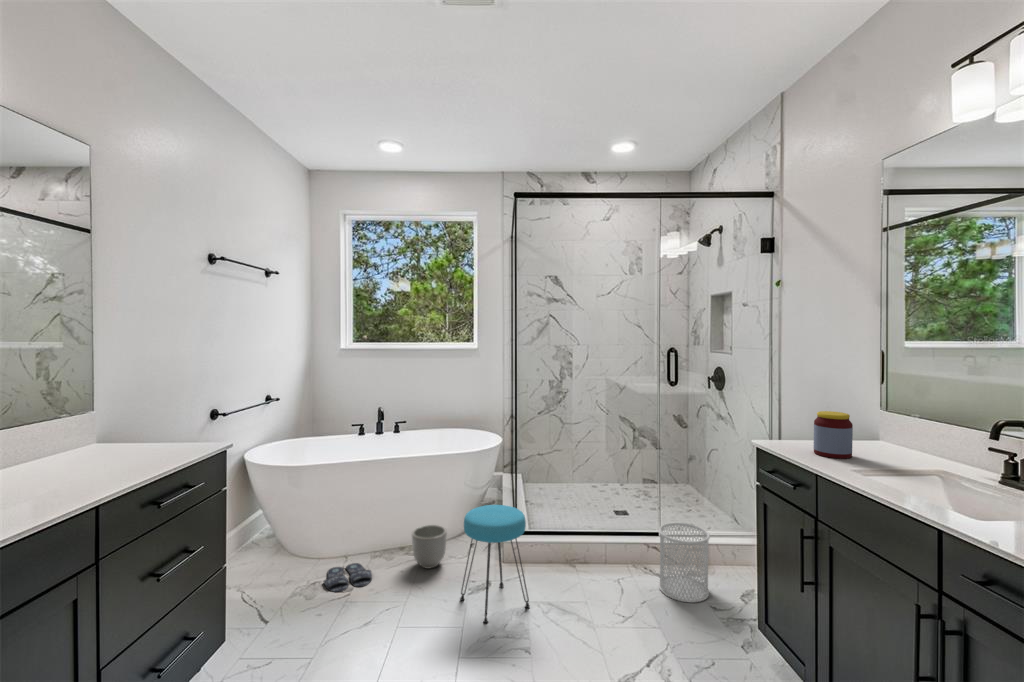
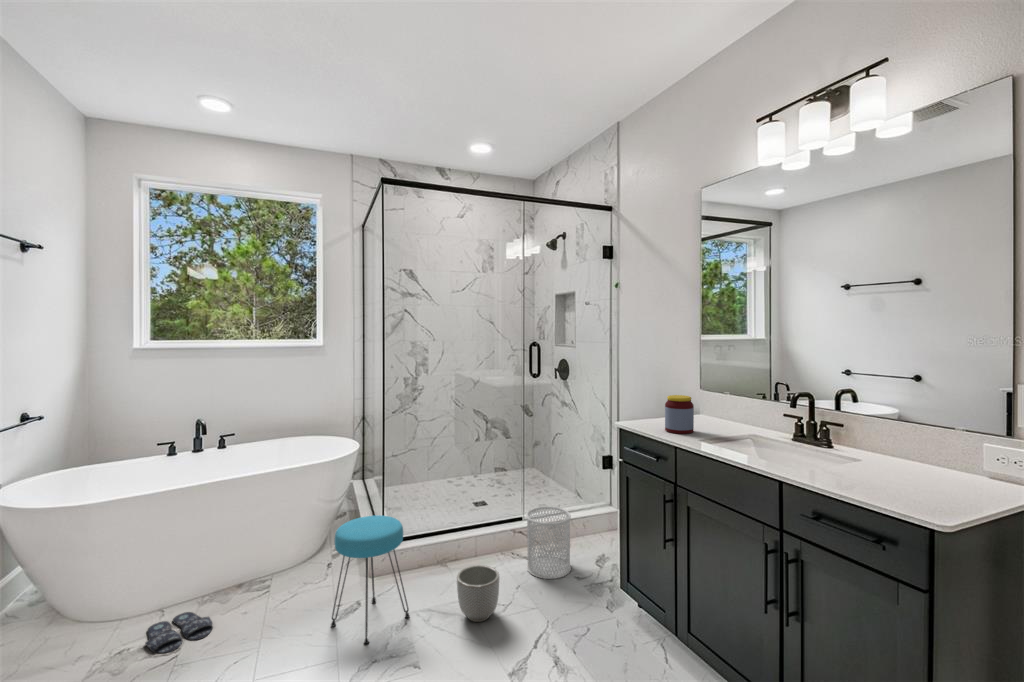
planter: present [412,525,447,569] -> present [457,565,499,622]

